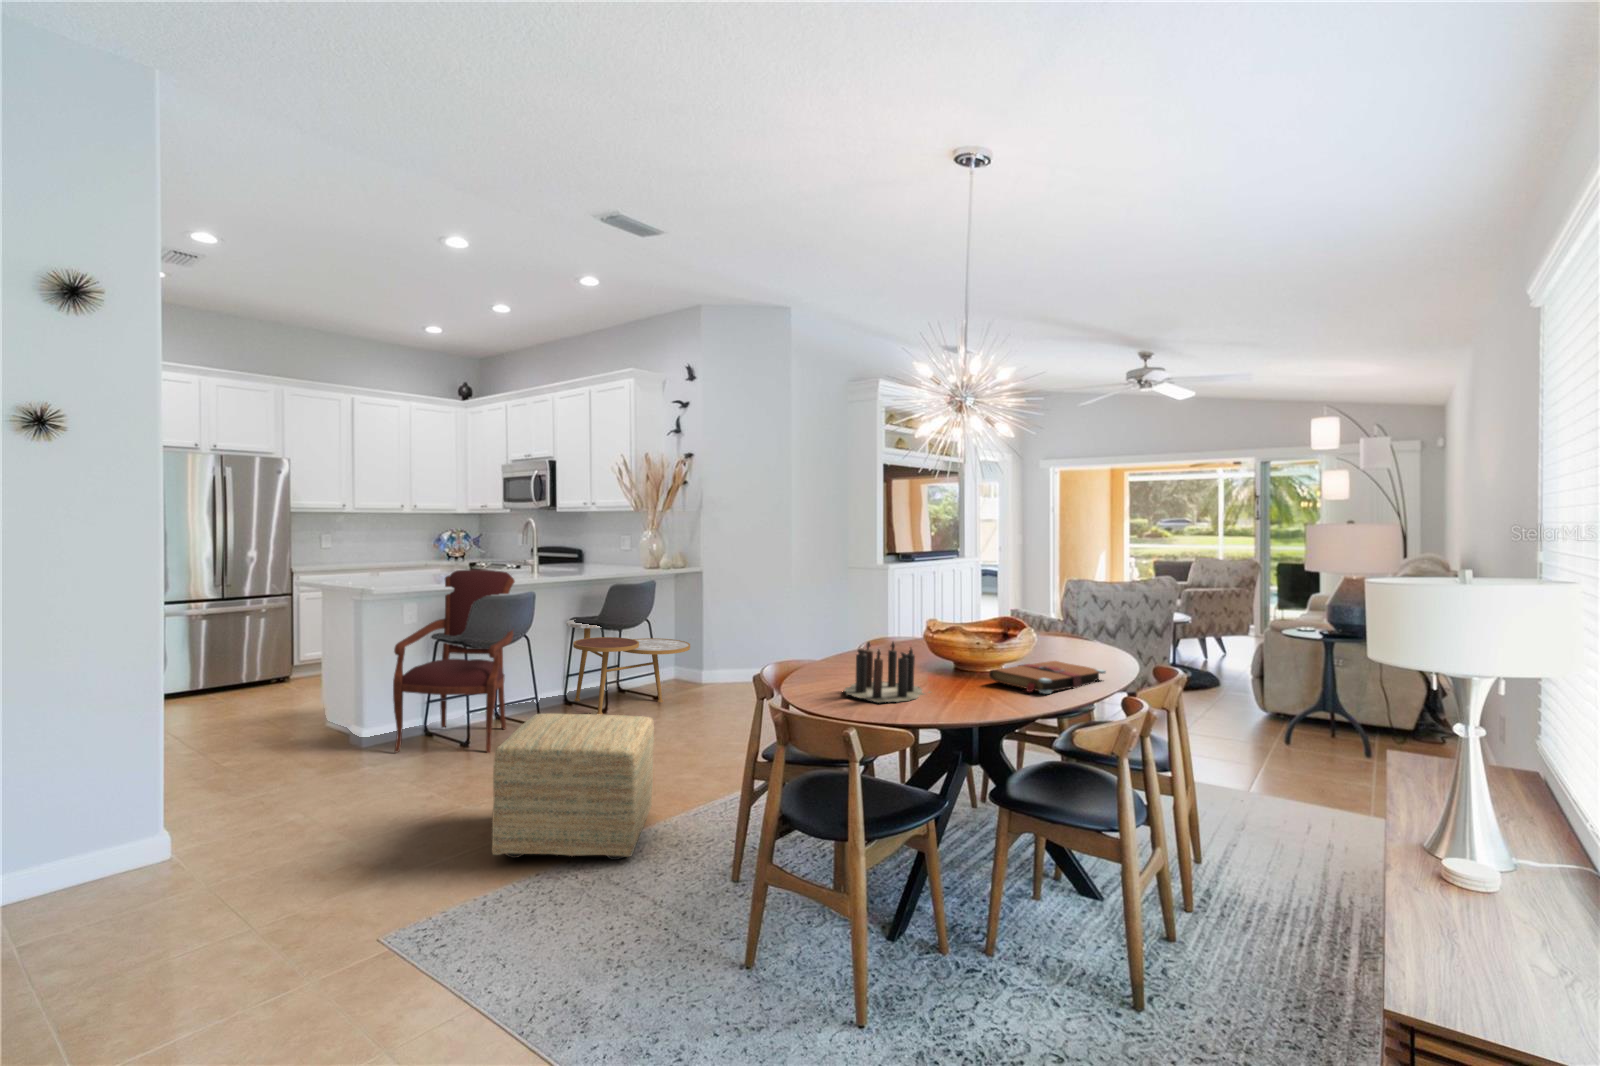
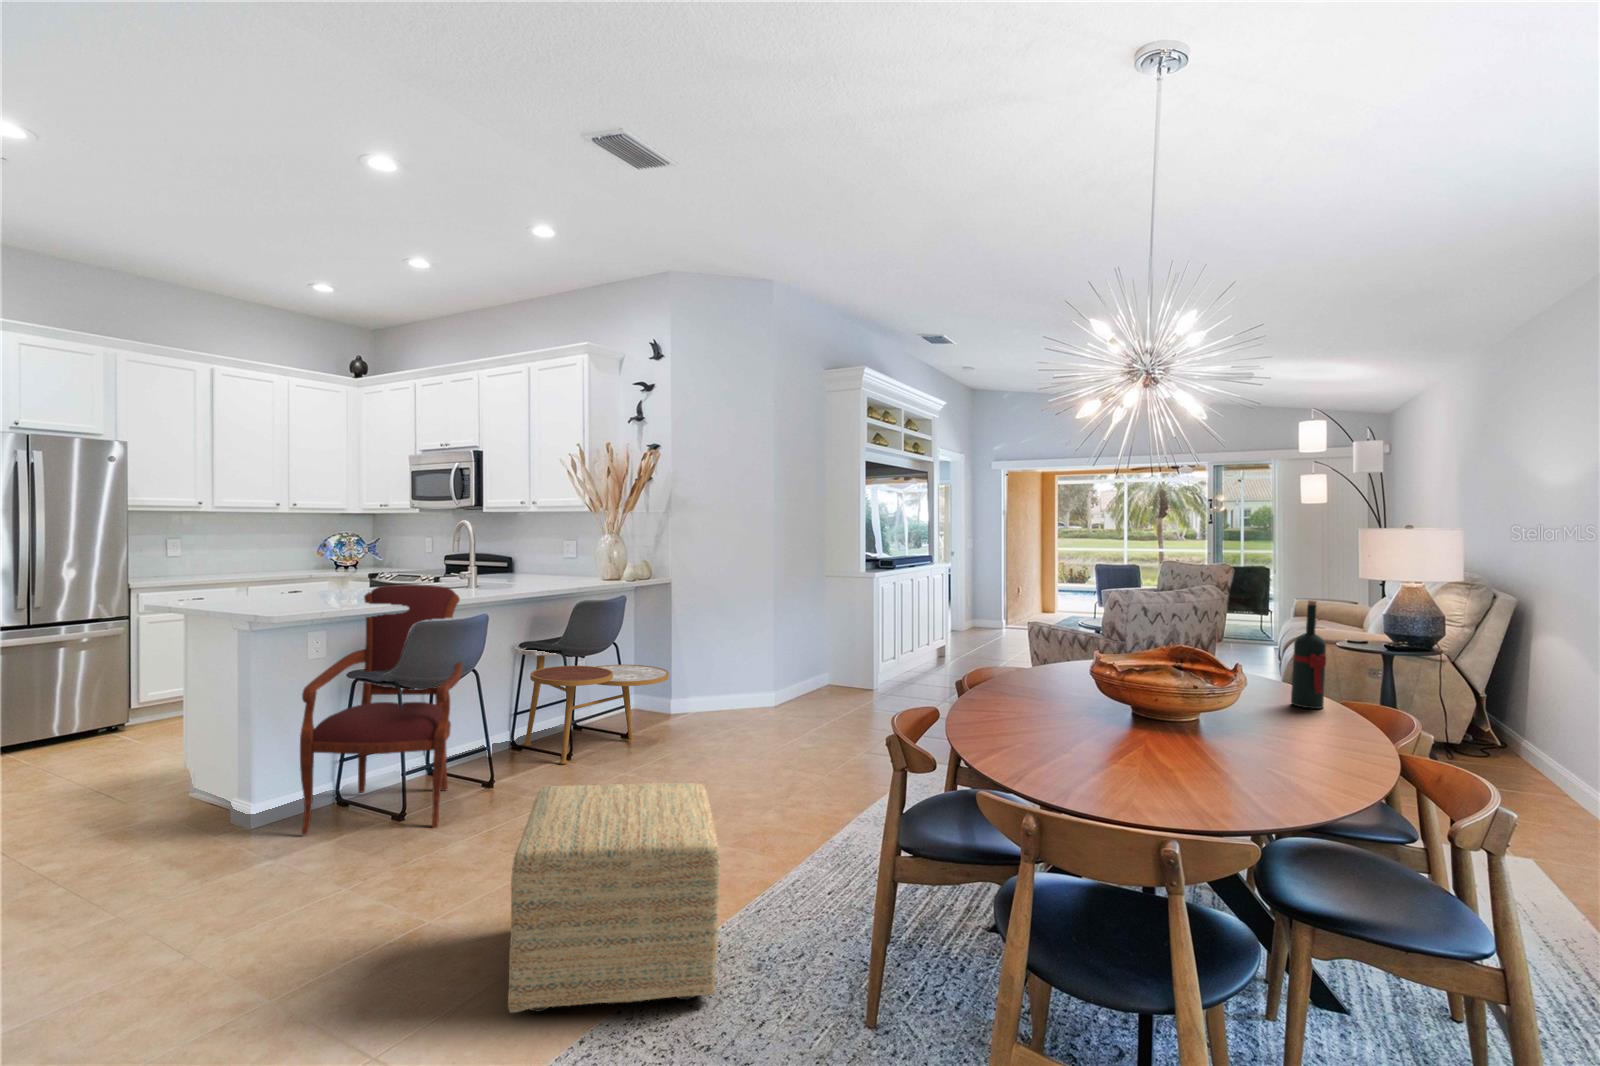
wine bottle: none [1083,584,1108,670] -> present [1291,600,1326,709]
candle: present [845,642,931,702] -> none [1040,683,1206,778]
book: present [989,661,1106,694] -> none [1225,699,1357,752]

